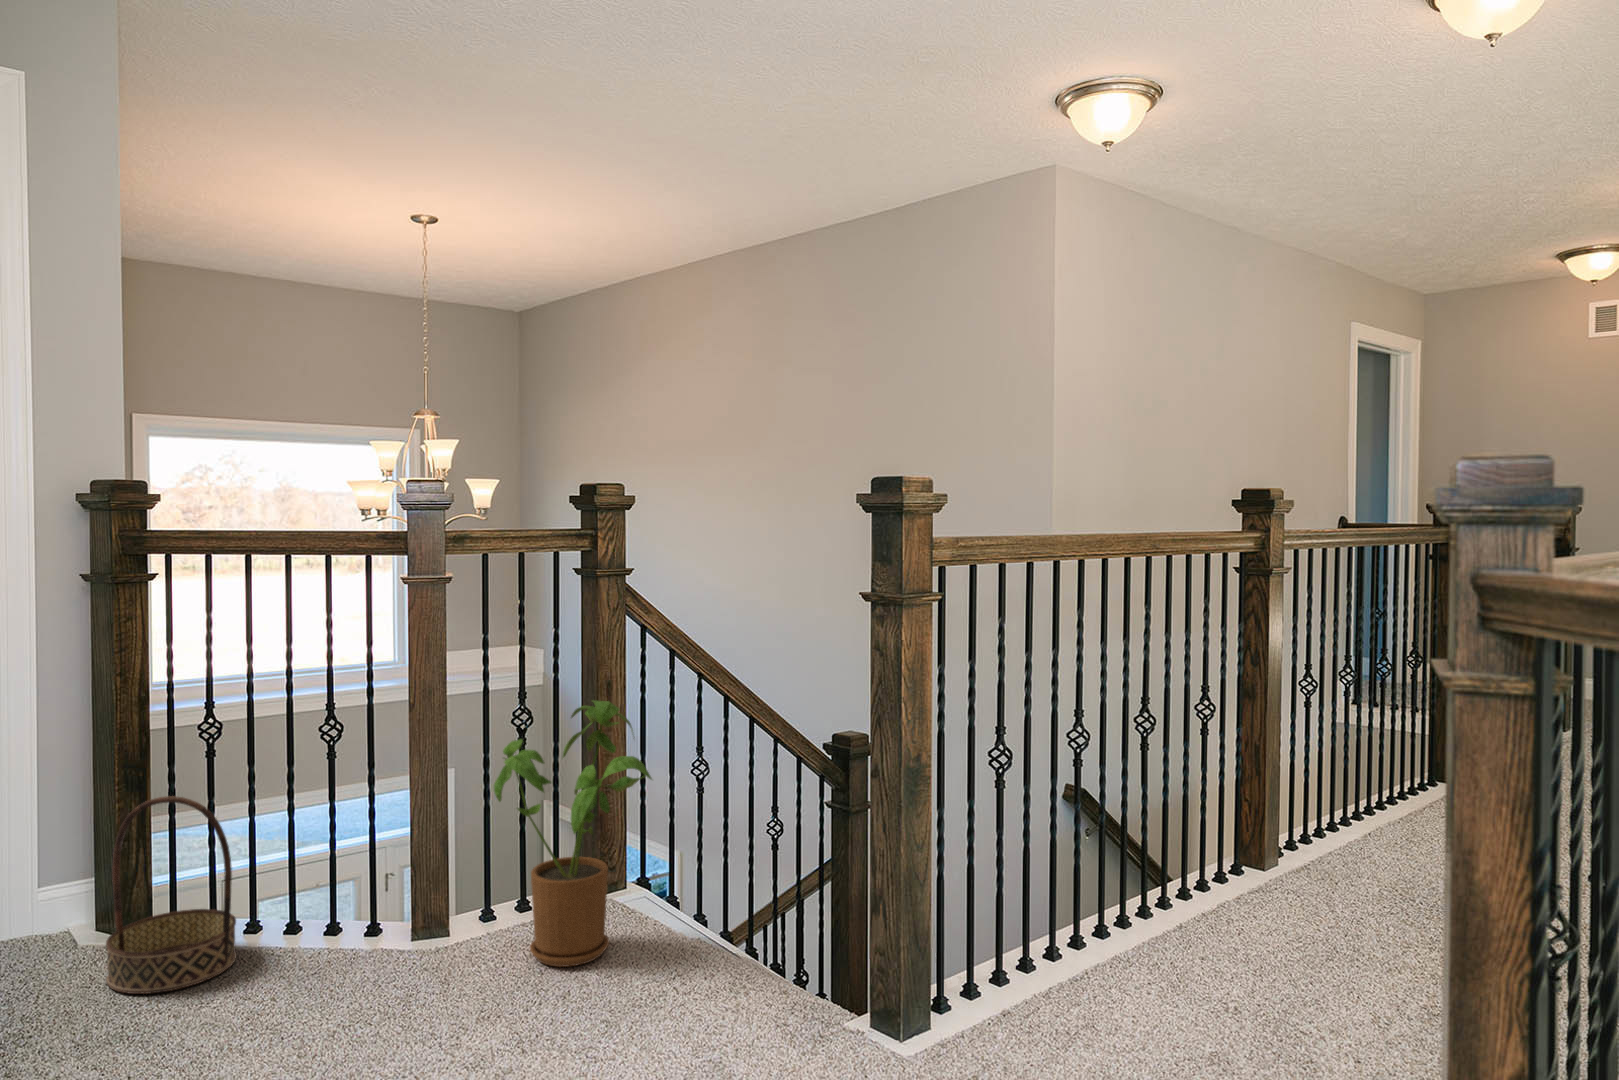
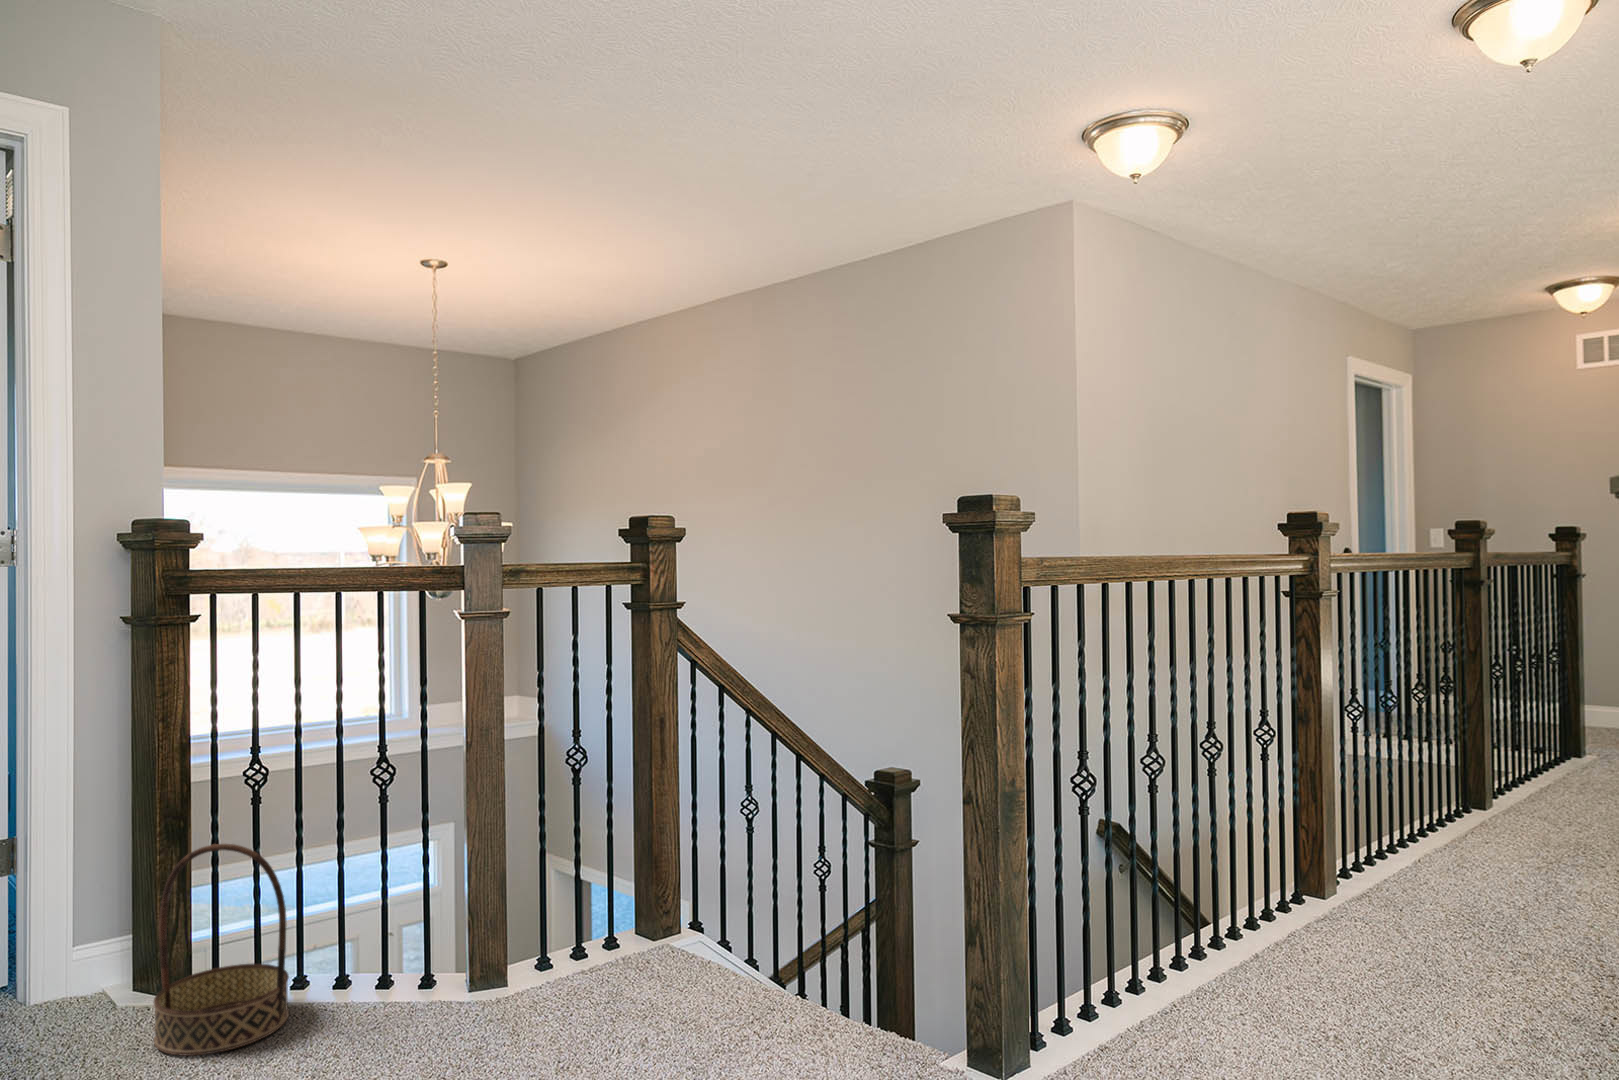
house plant: present [494,701,652,967] -> none [559,735,727,1014]

